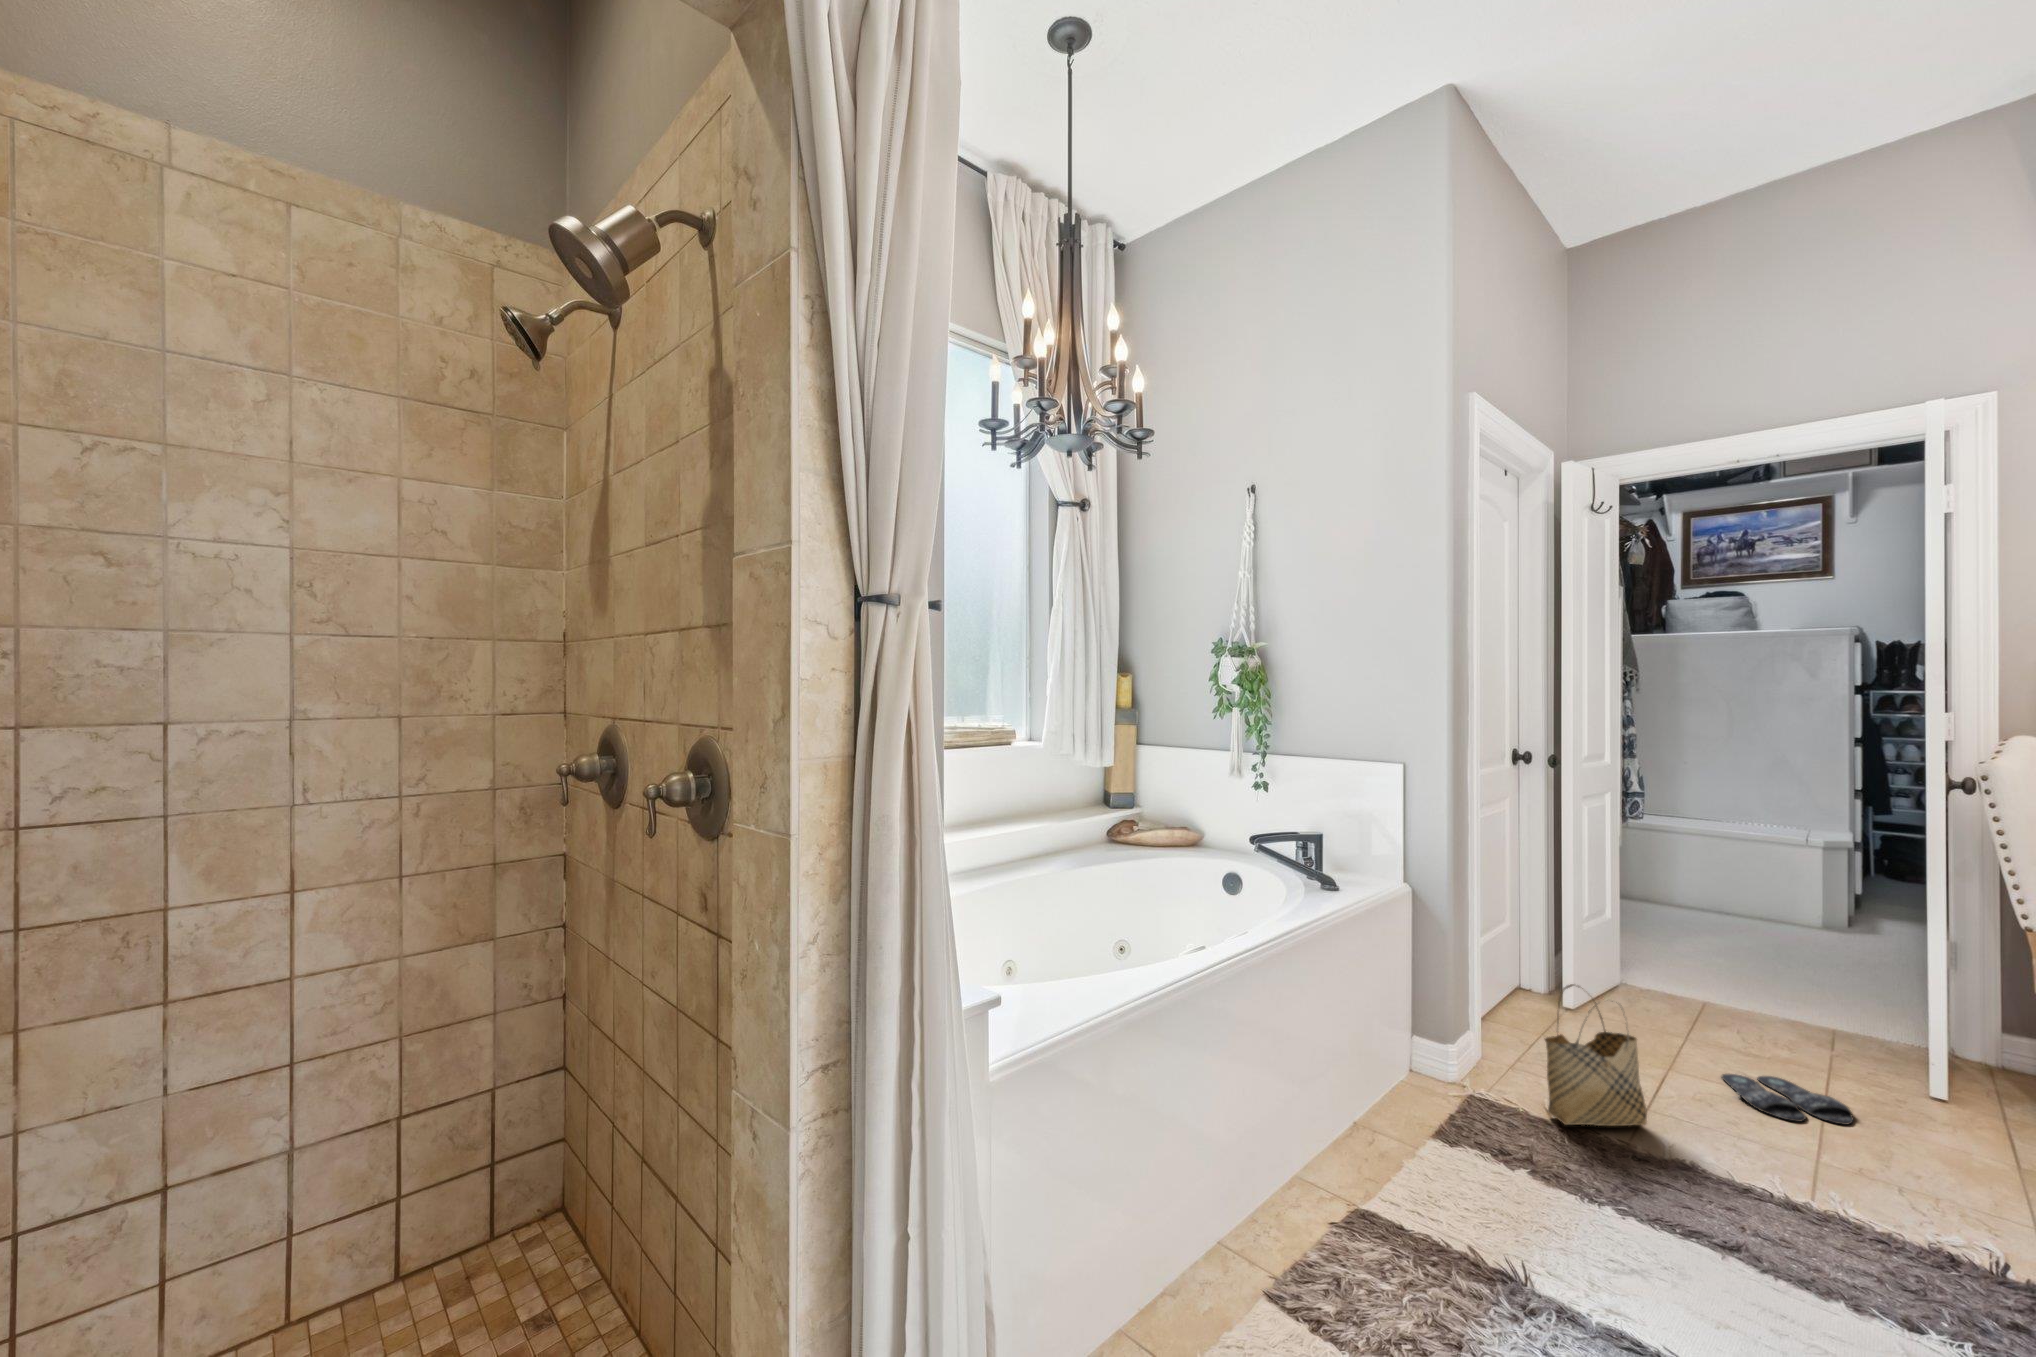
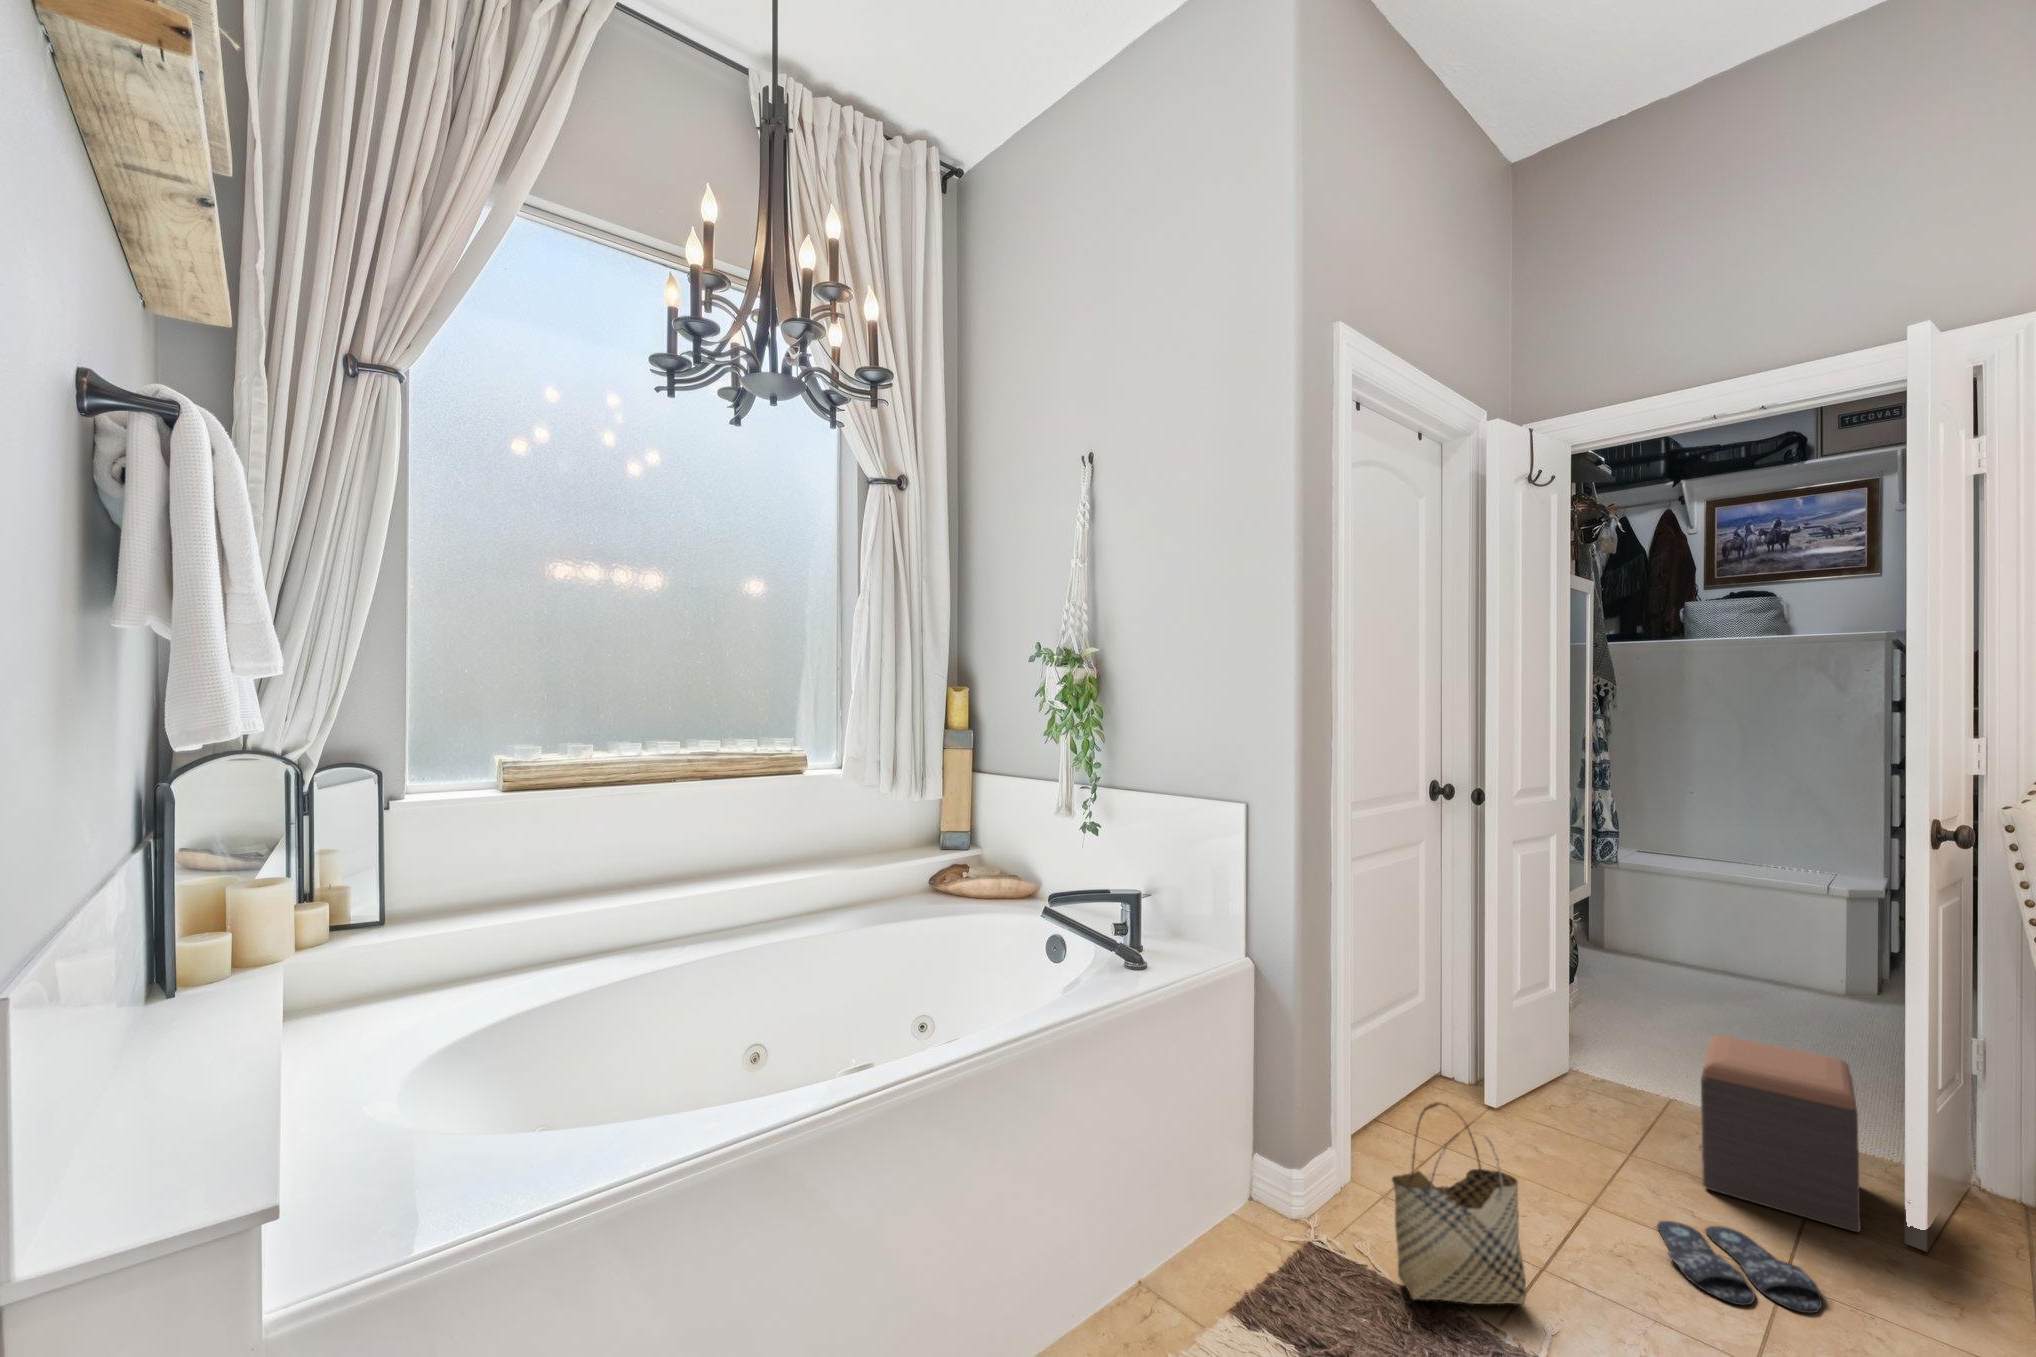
footstool: none [1741,940,1869,1077] -> present [1701,1035,1861,1232]

